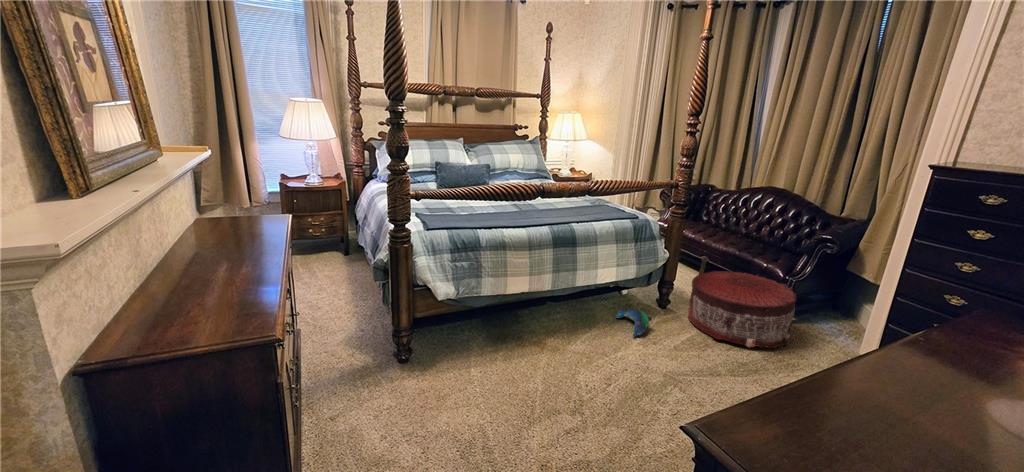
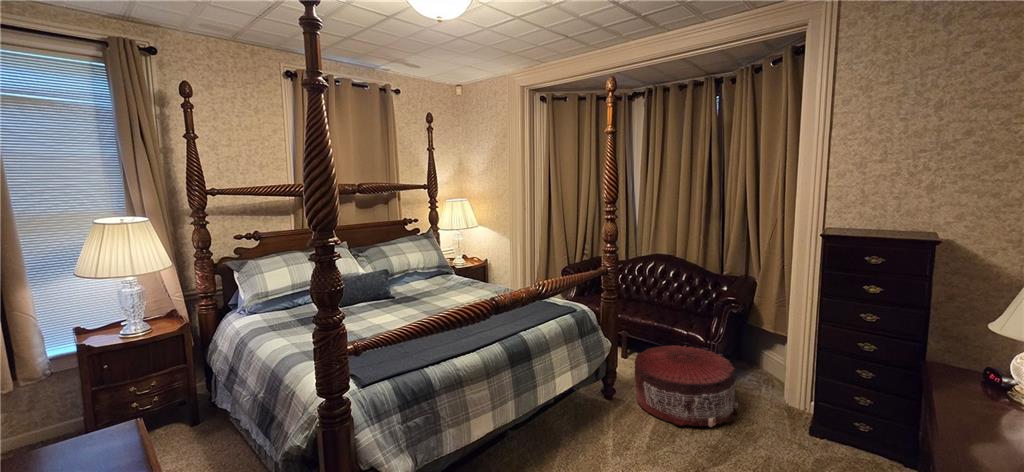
plush toy: present [616,309,651,337] -> none [574,412,615,448]

